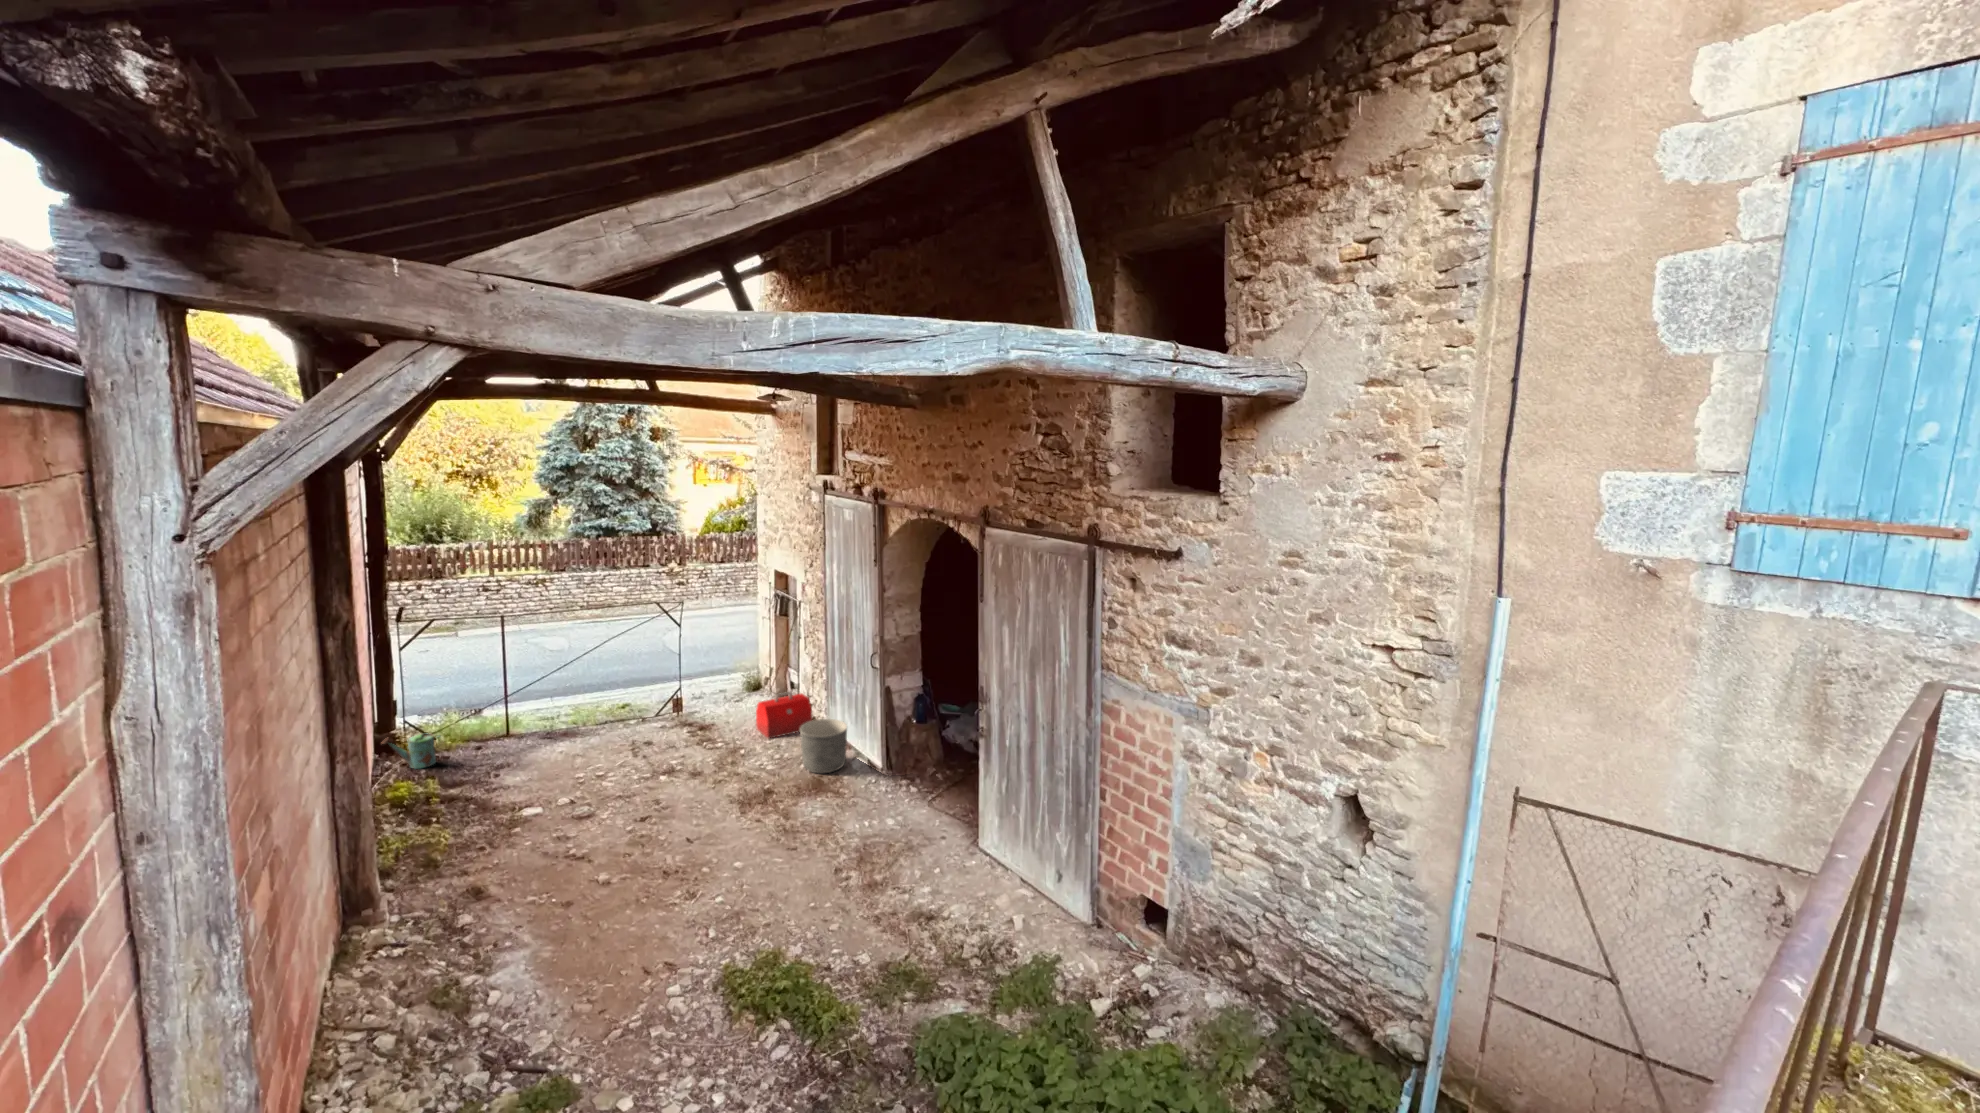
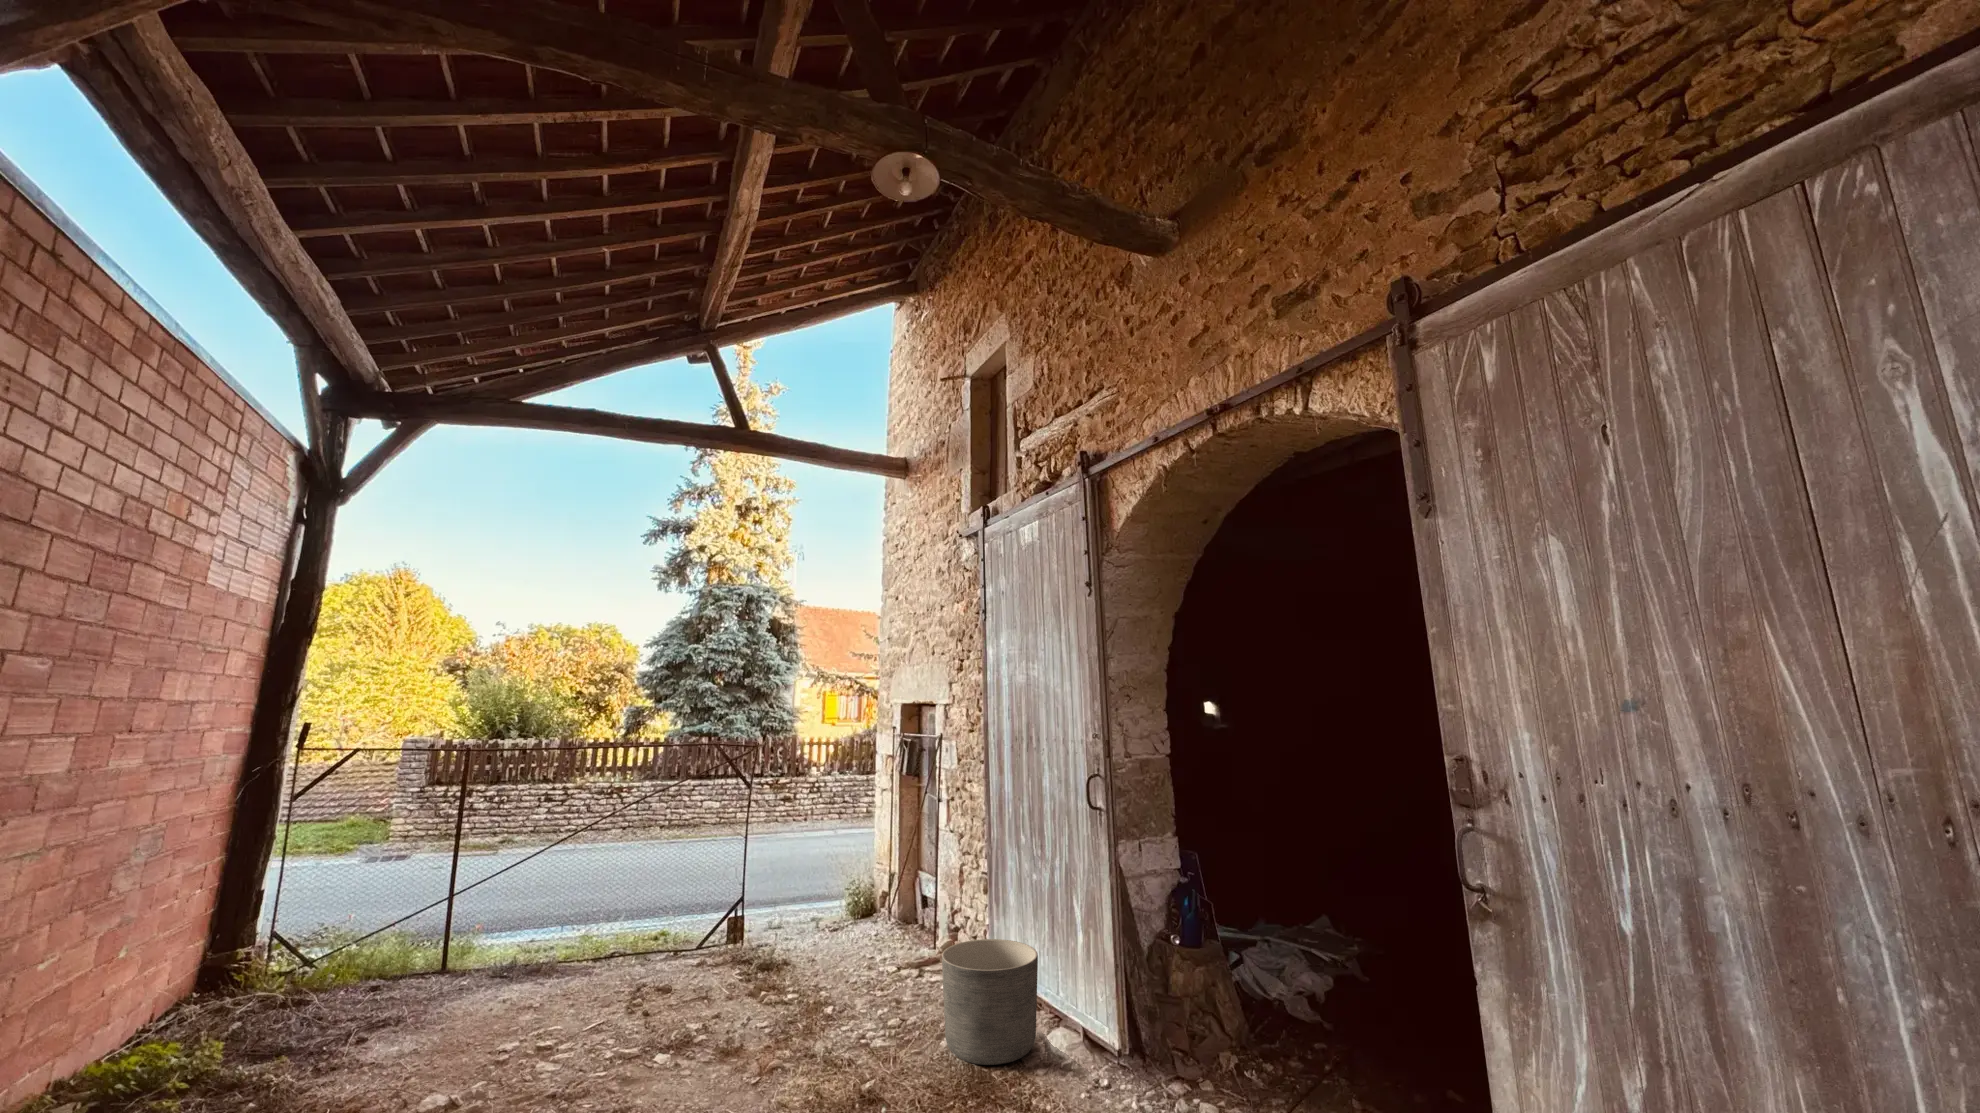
toolbox: present [756,692,812,738] -> none [858,897,959,991]
watering can: present [382,734,436,769] -> none [173,947,296,1019]

